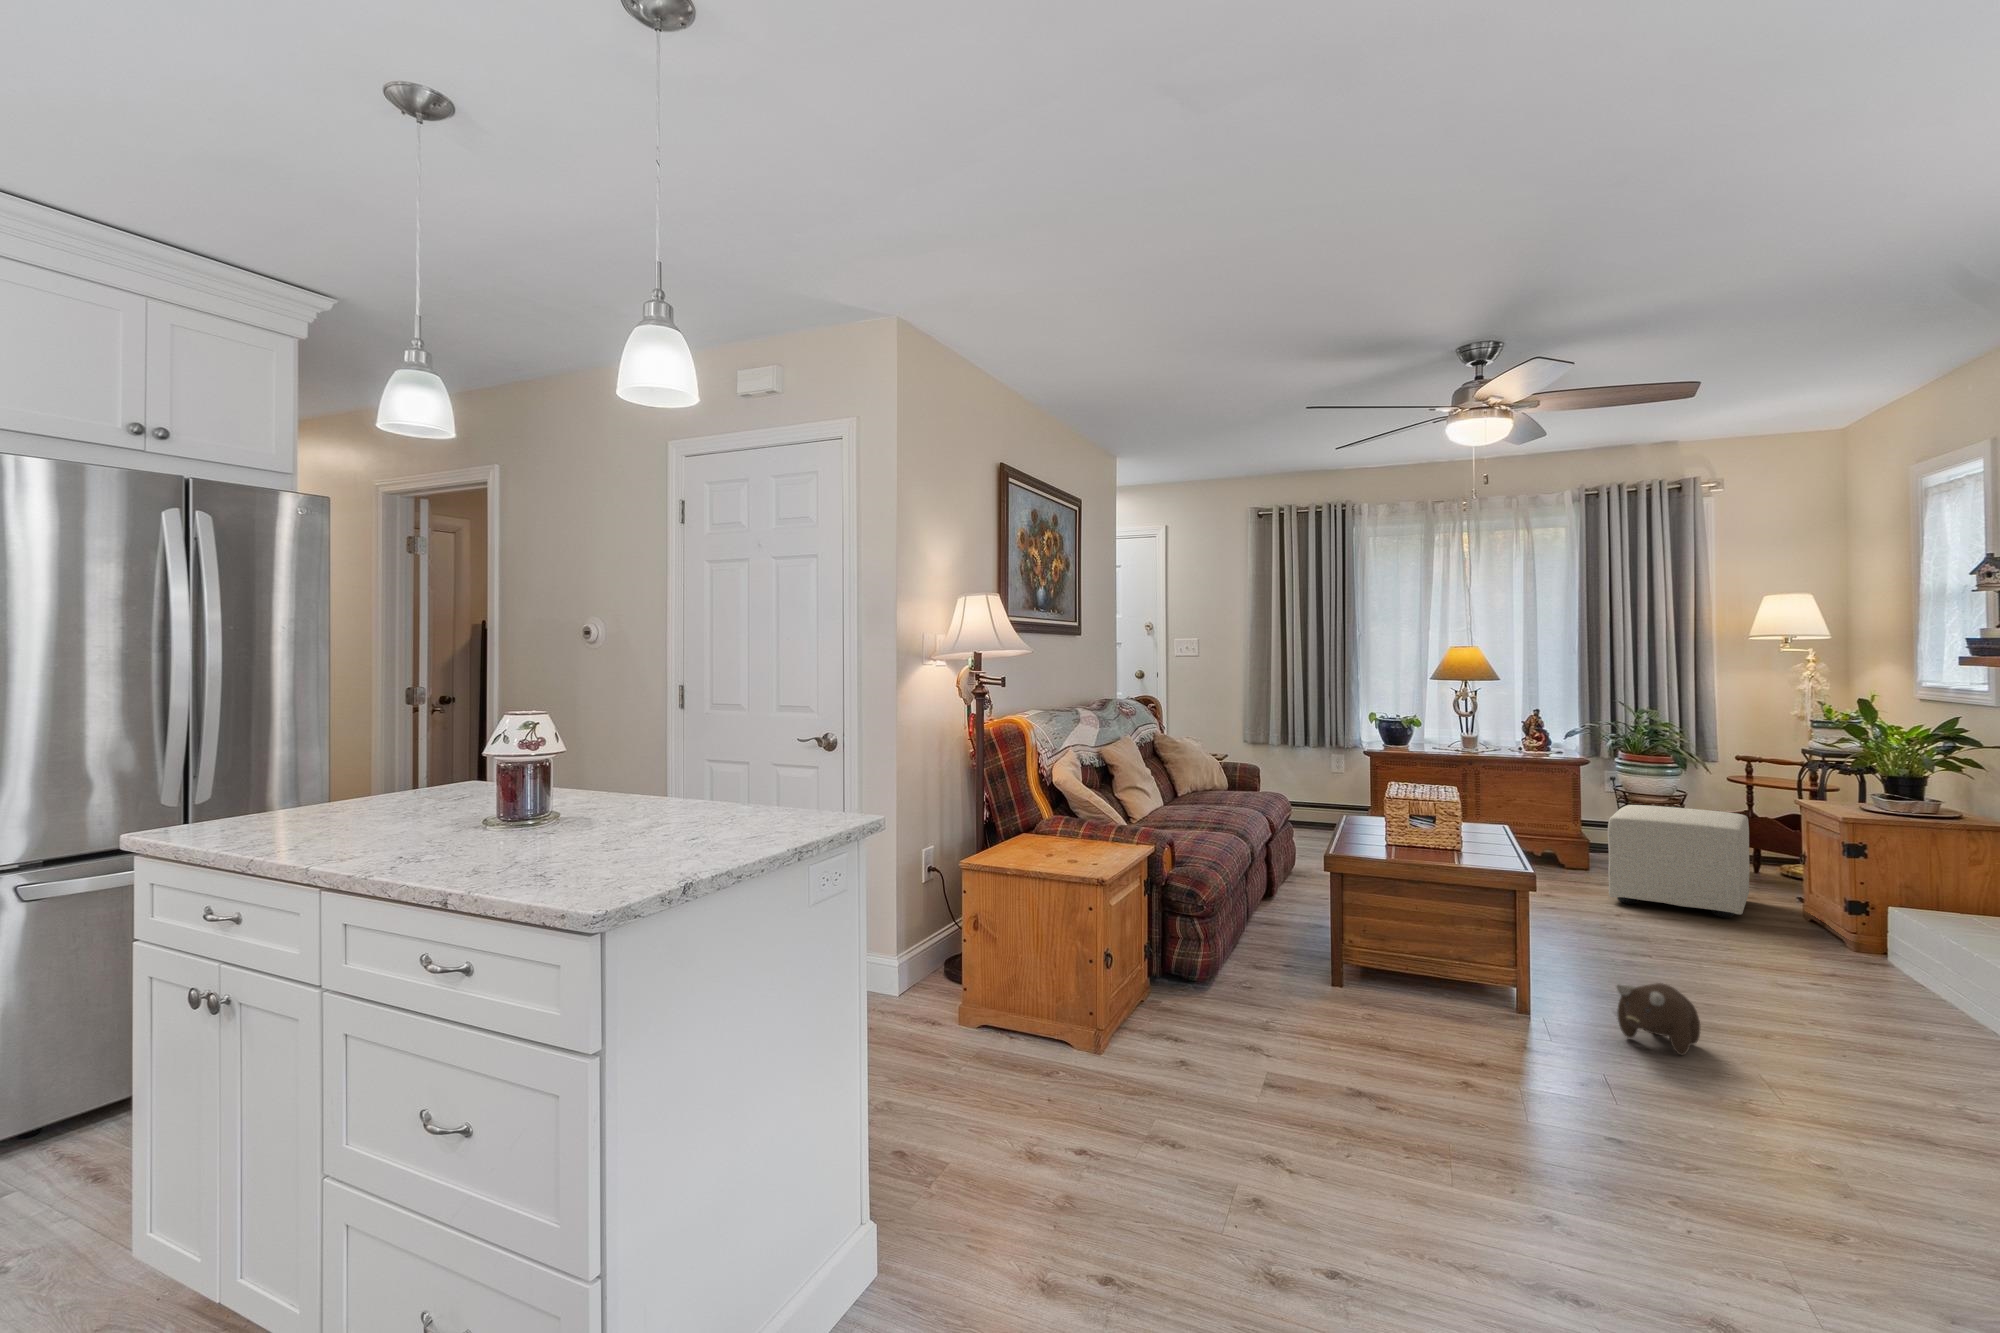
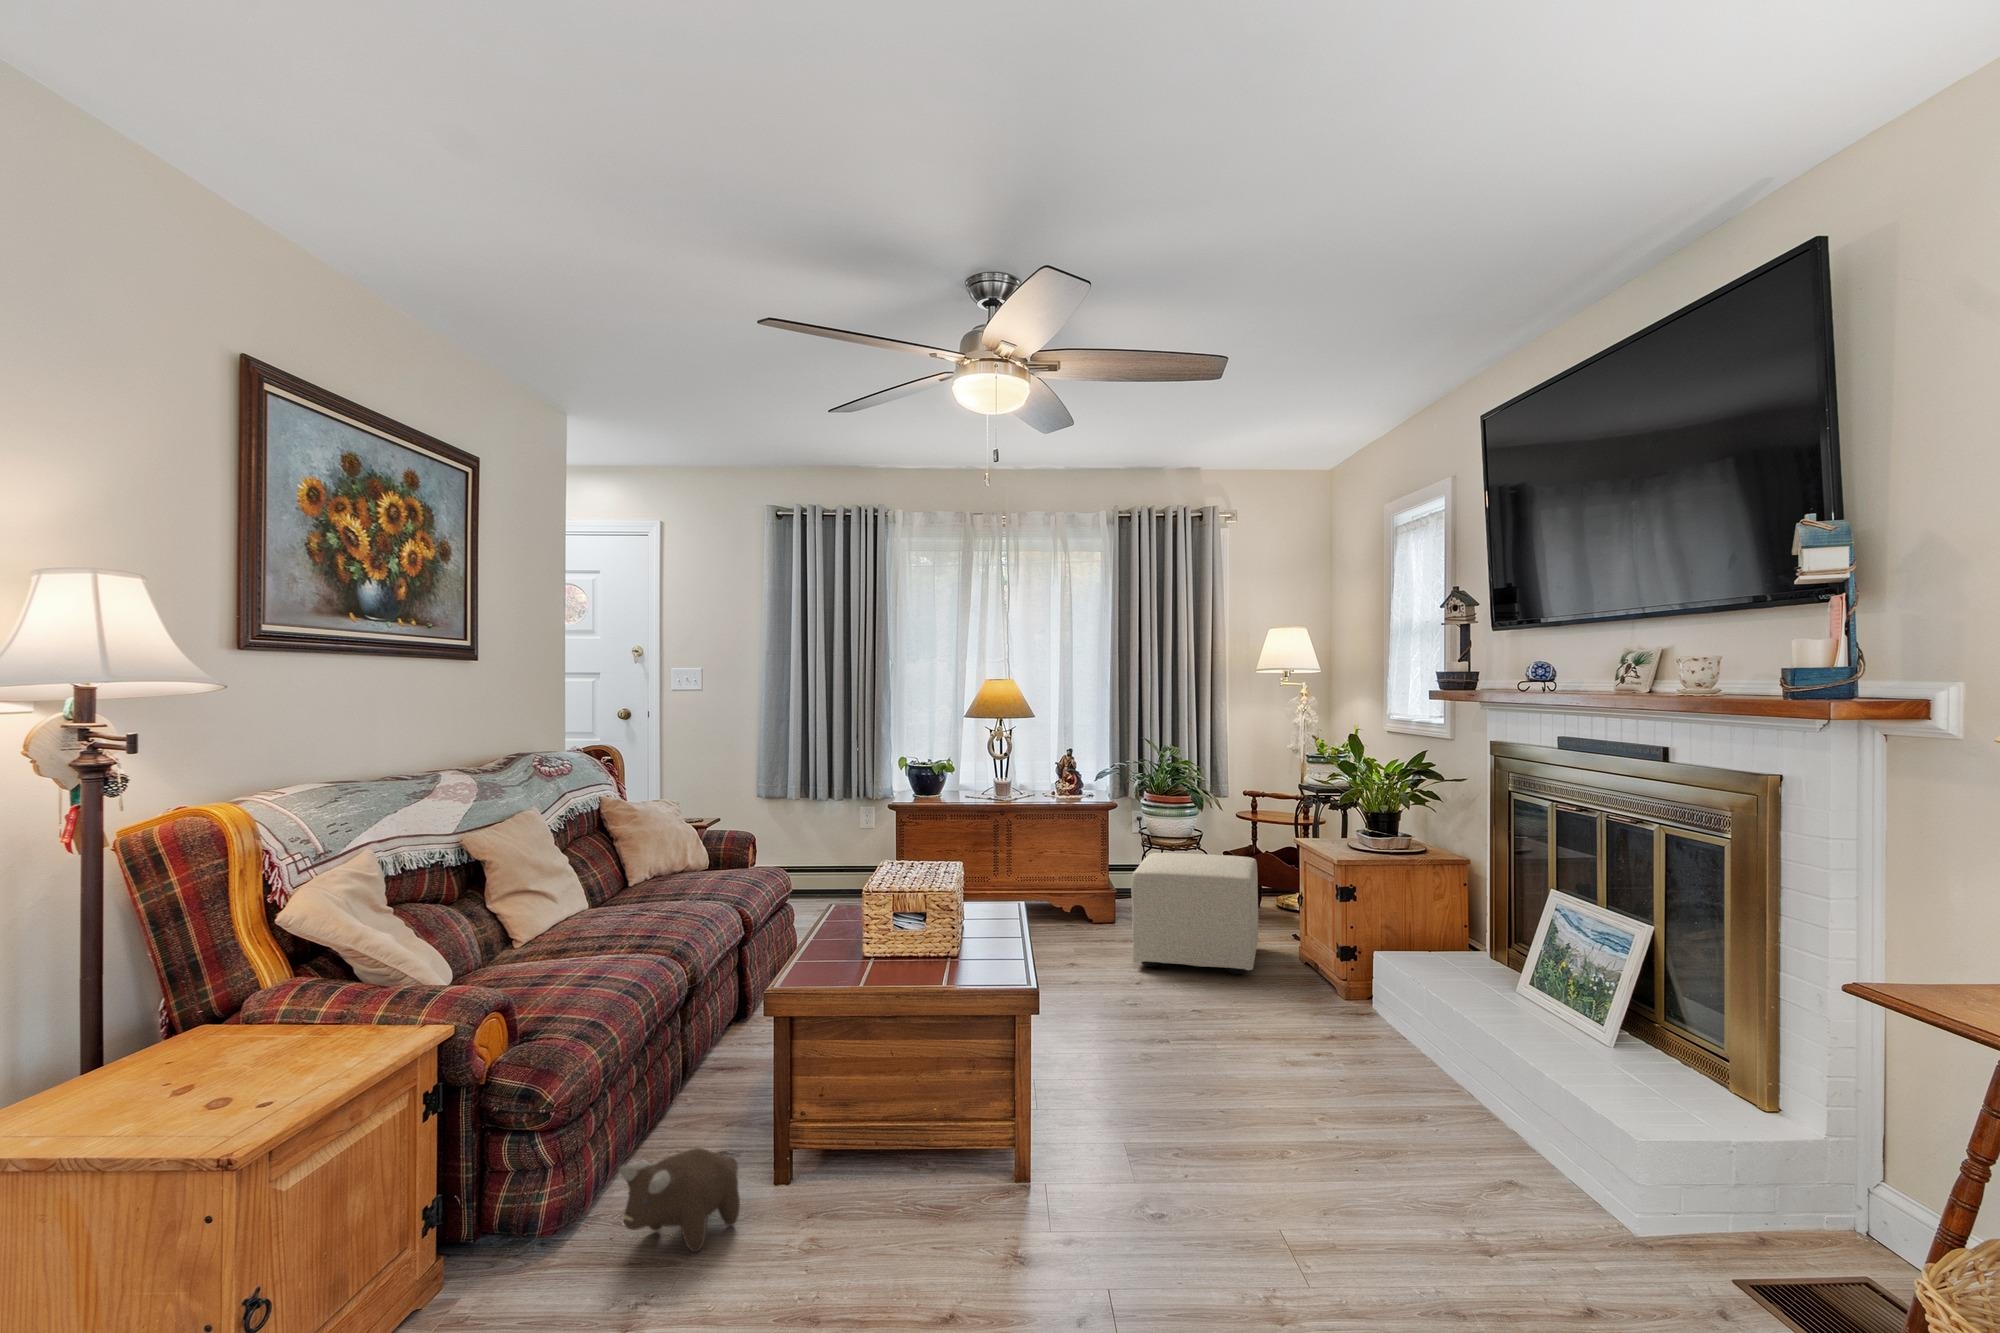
plush toy: present [1617,983,1700,1055] -> present [619,1148,740,1252]

